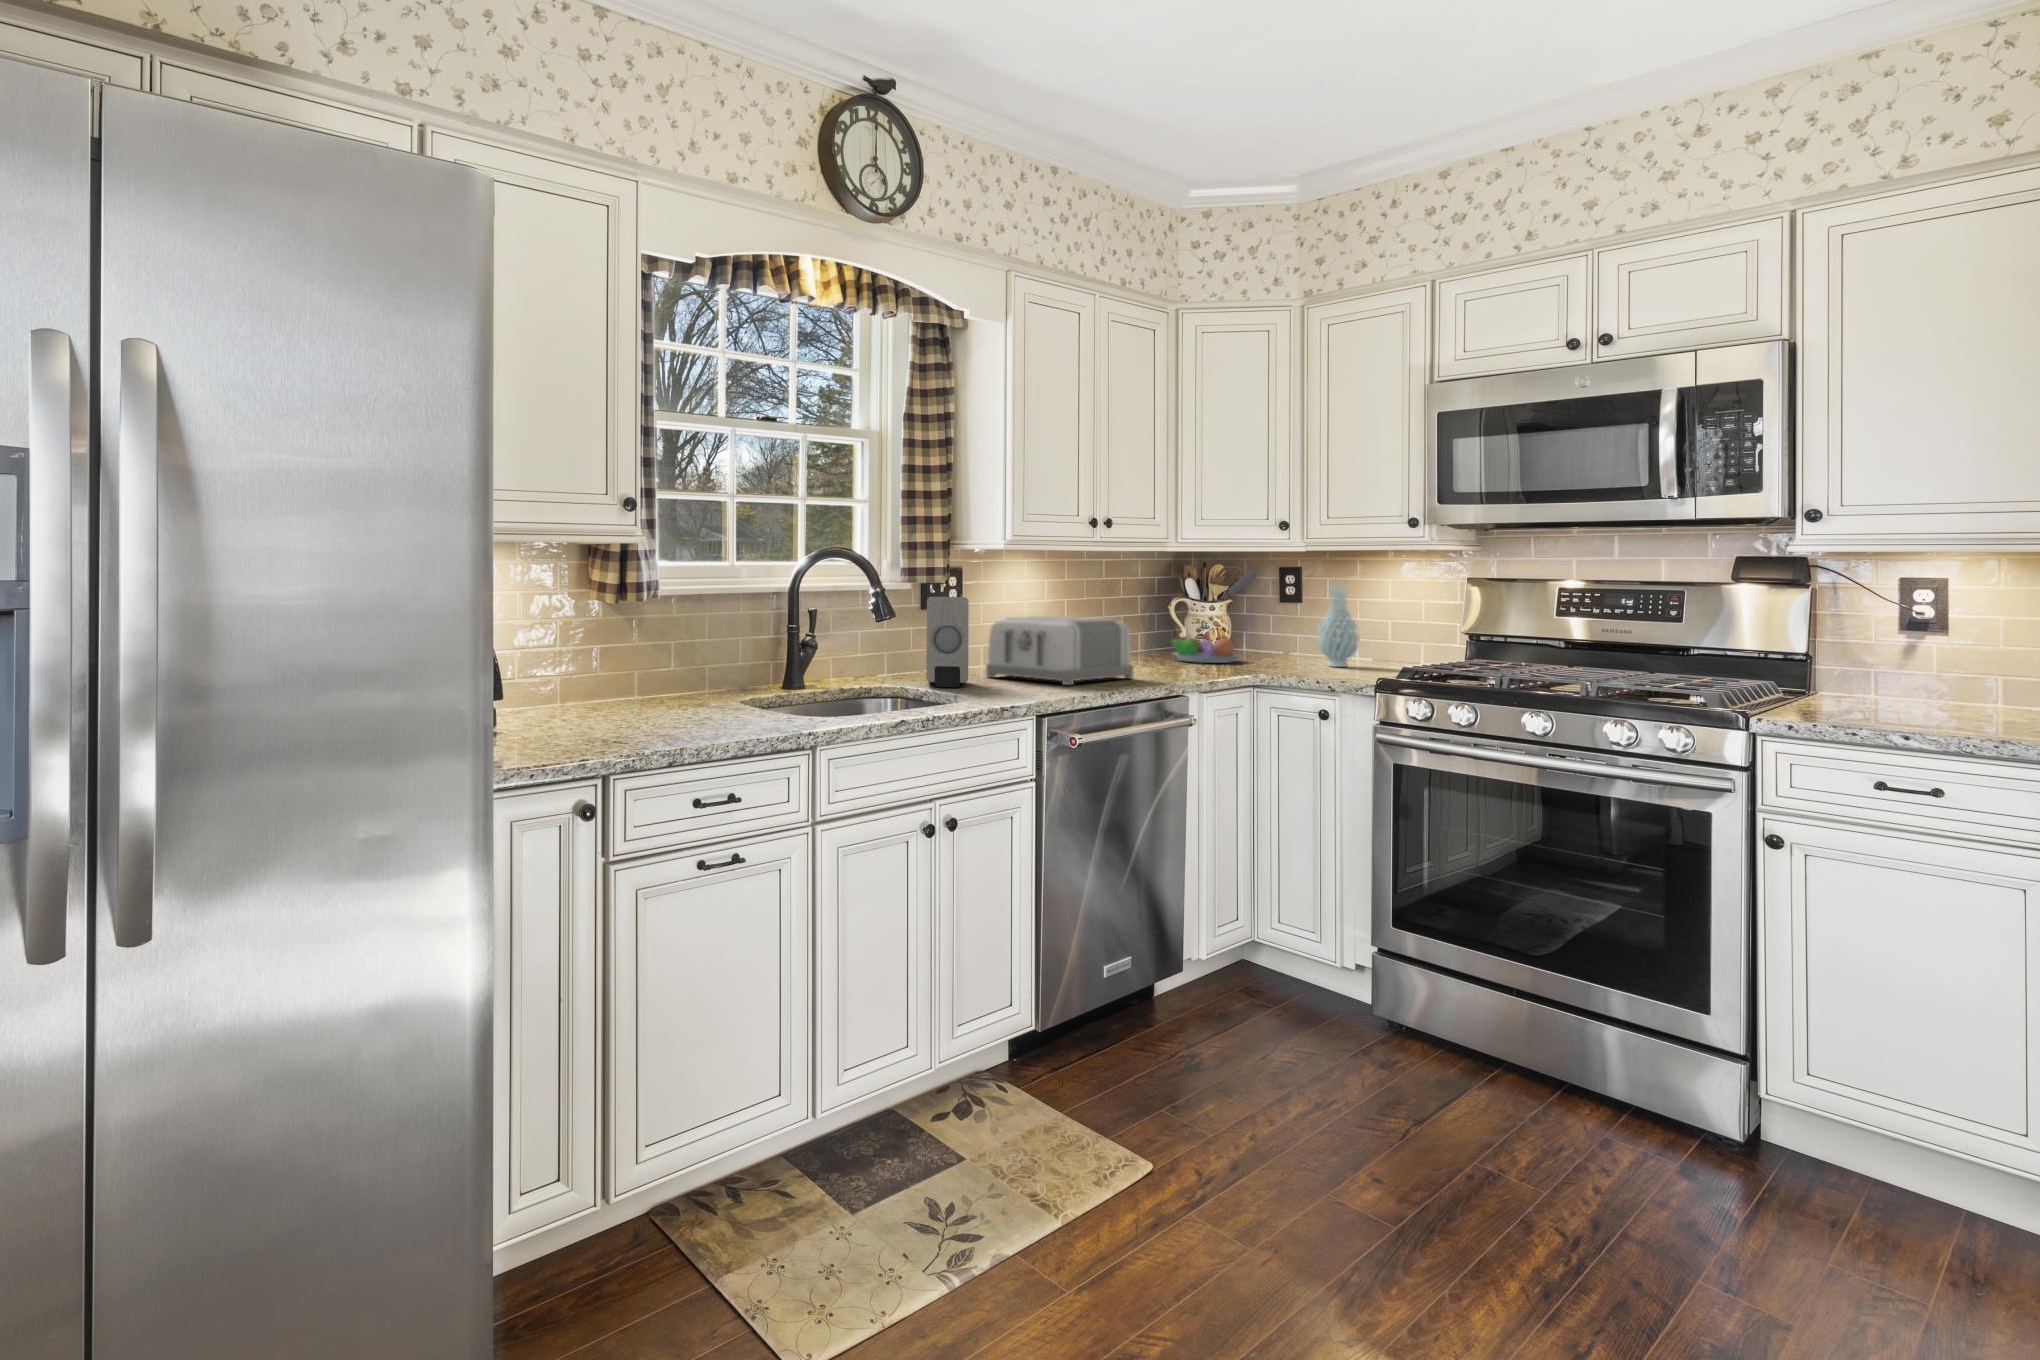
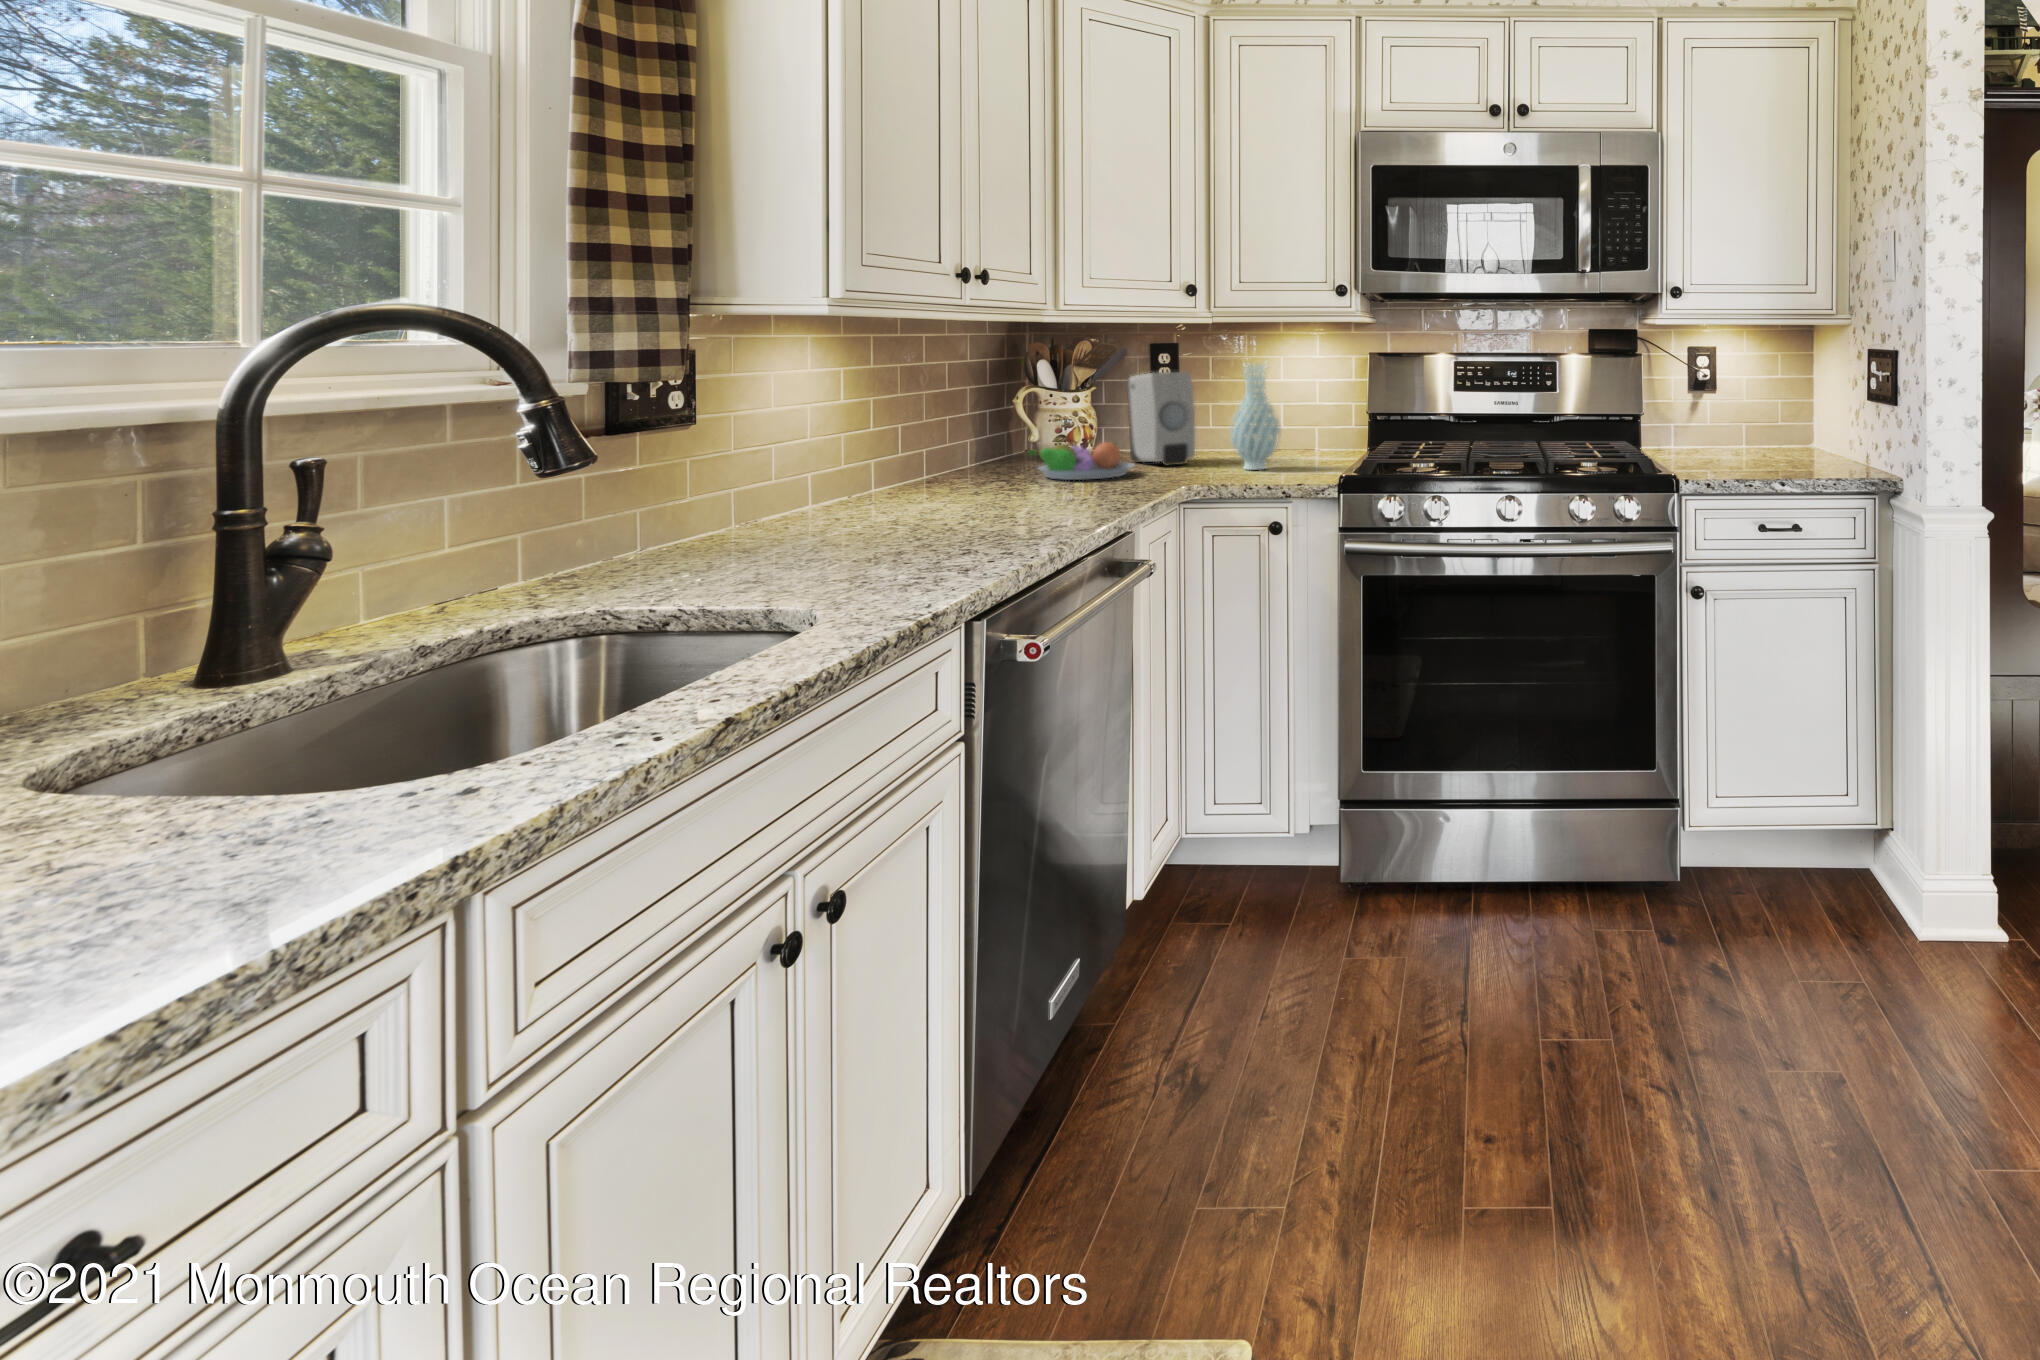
soap dispenser: present [926,597,969,687] -> present [1127,372,1195,466]
toaster: present [986,616,1134,685] -> none [776,429,1044,553]

